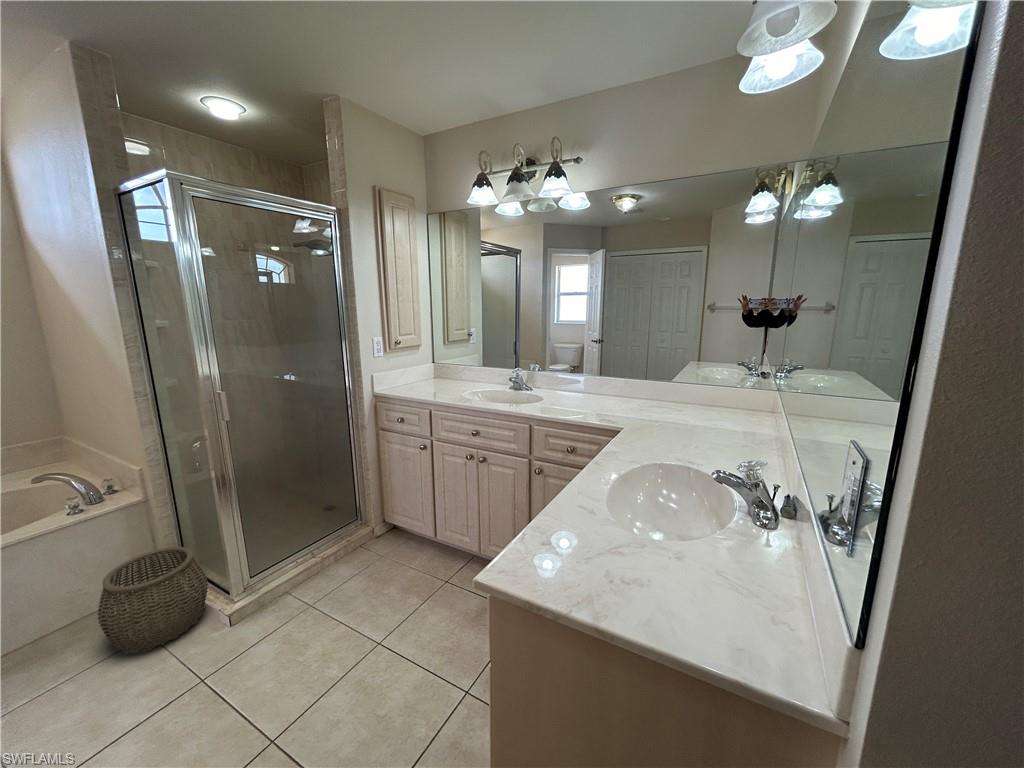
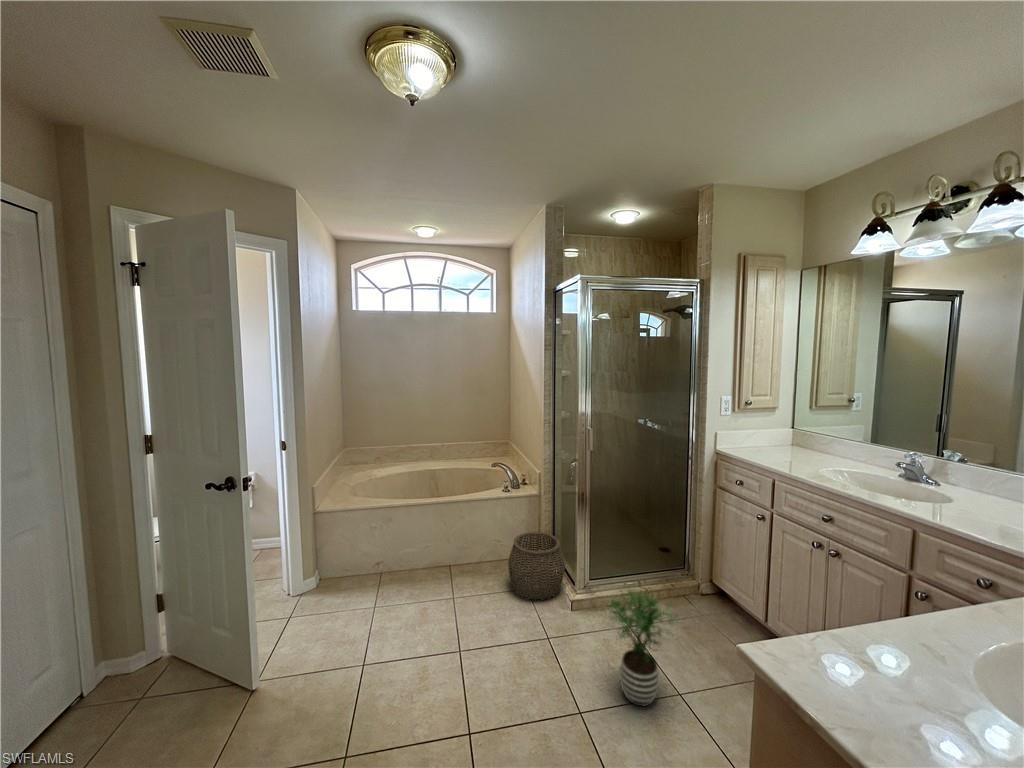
potted plant: none [266,557,367,694] -> present [604,590,677,706]

